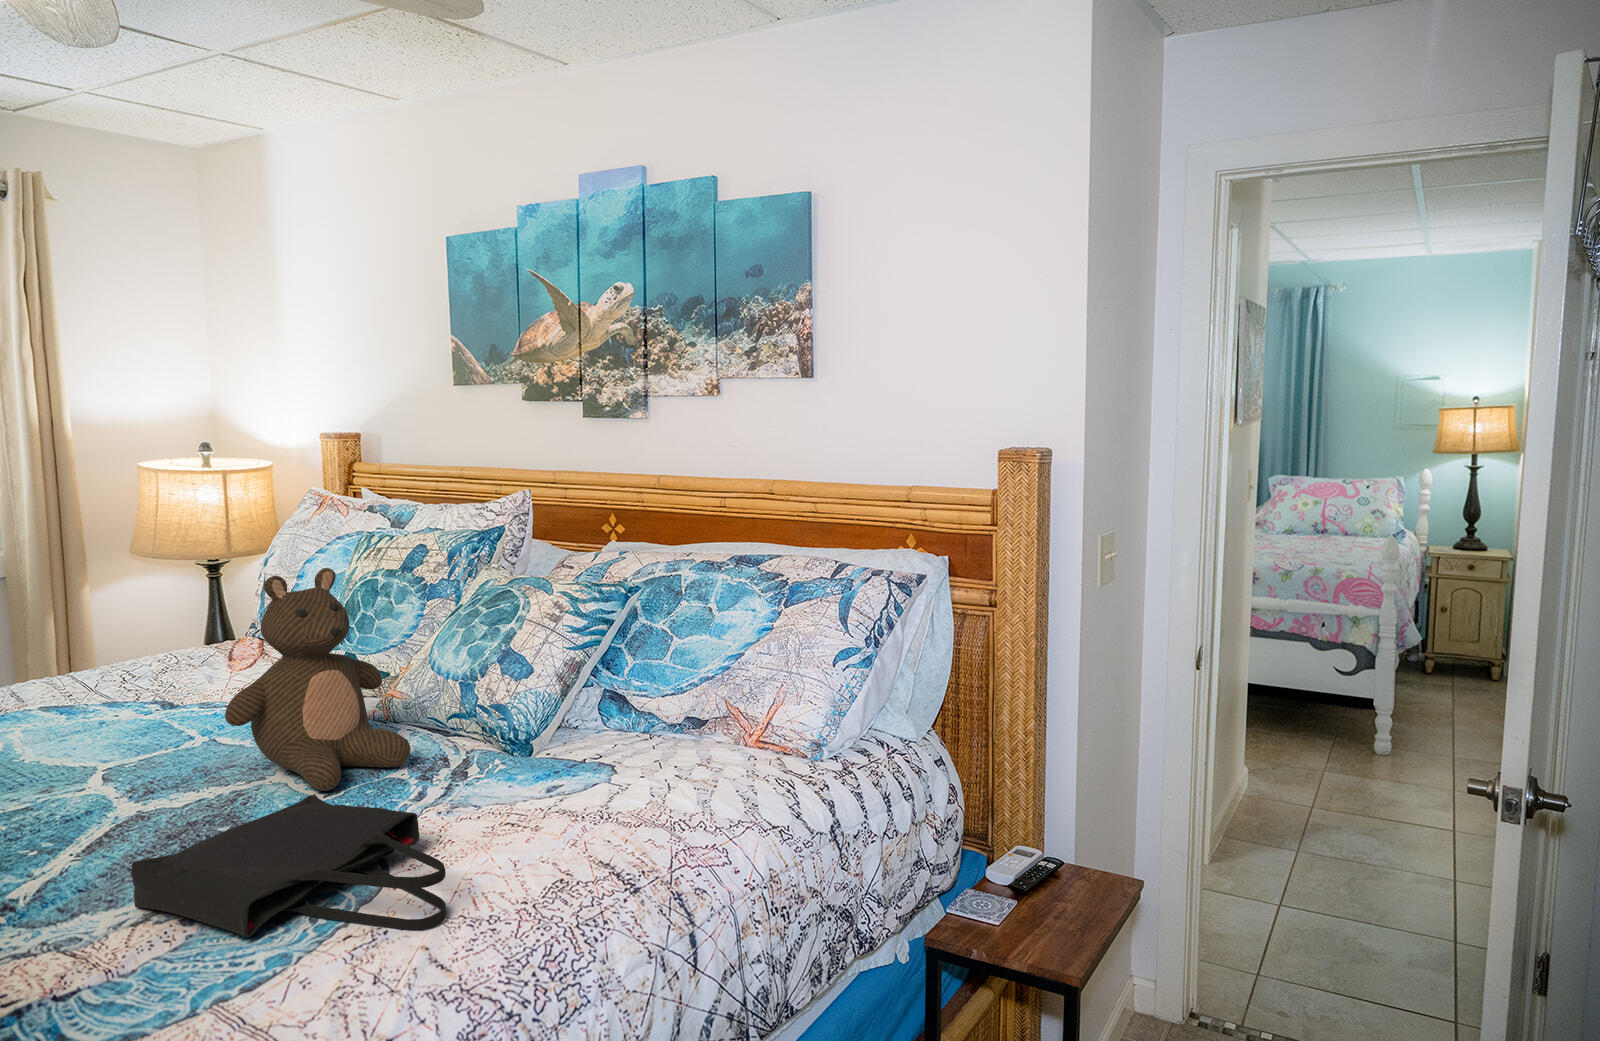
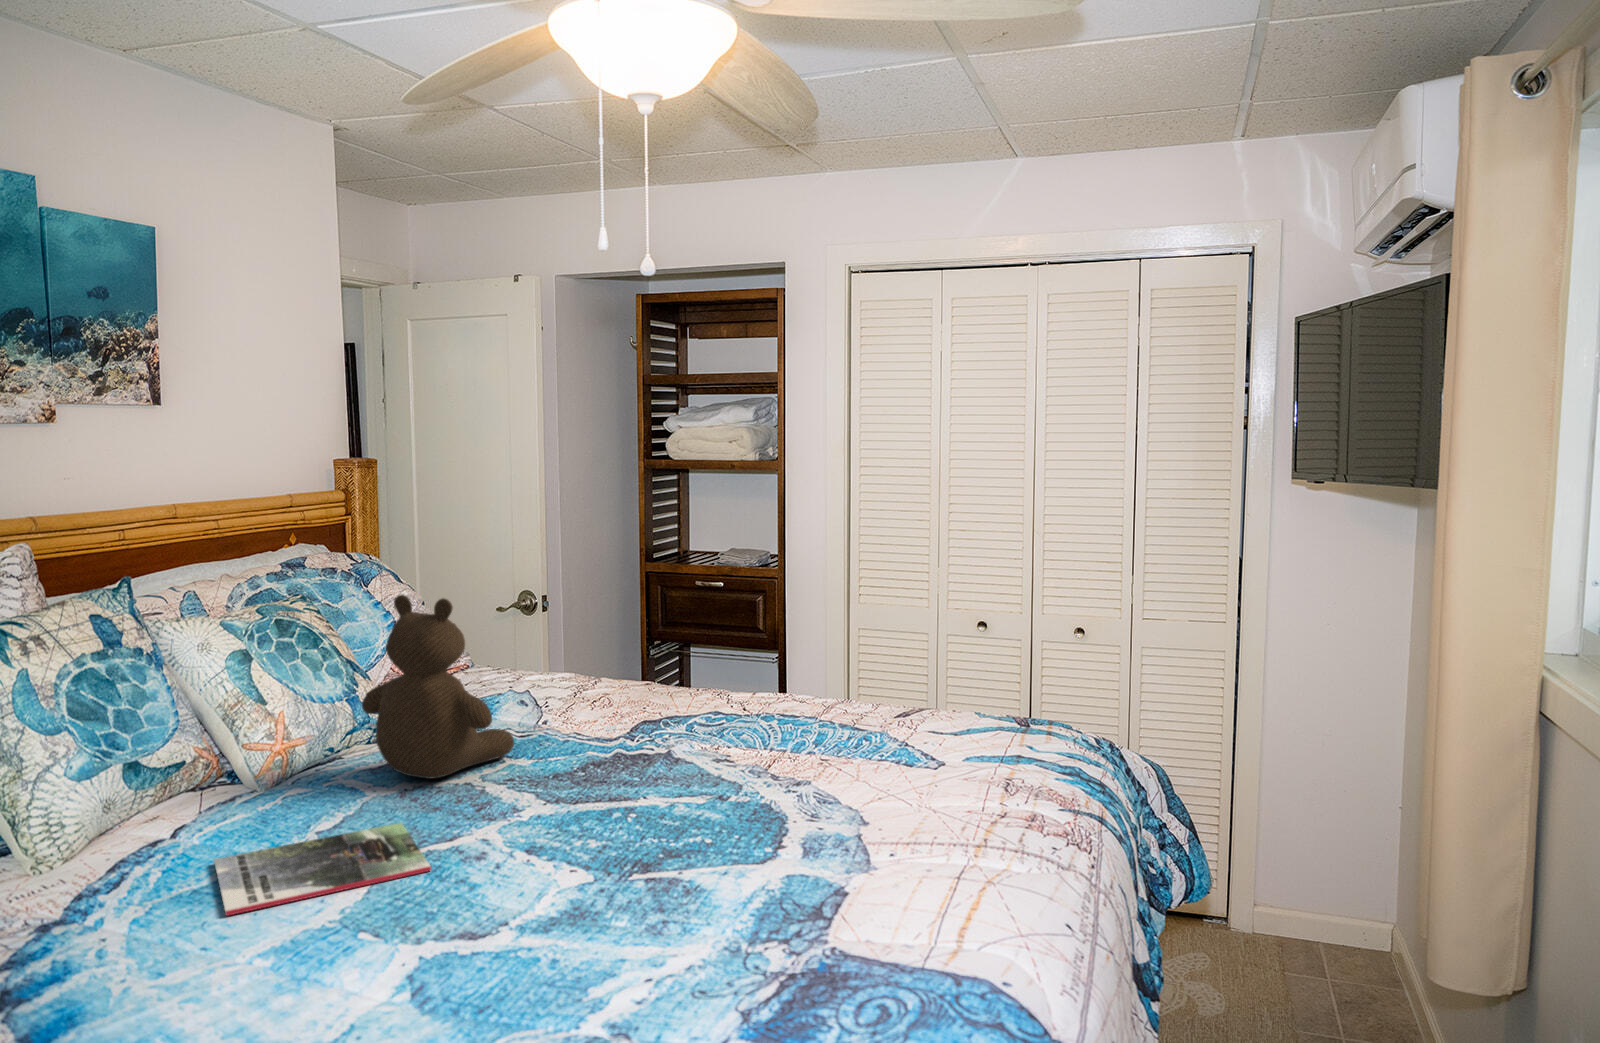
magazine: none [46,717,208,779] -> present [214,823,431,916]
tote bag: present [131,795,447,937] -> none [579,672,734,755]

